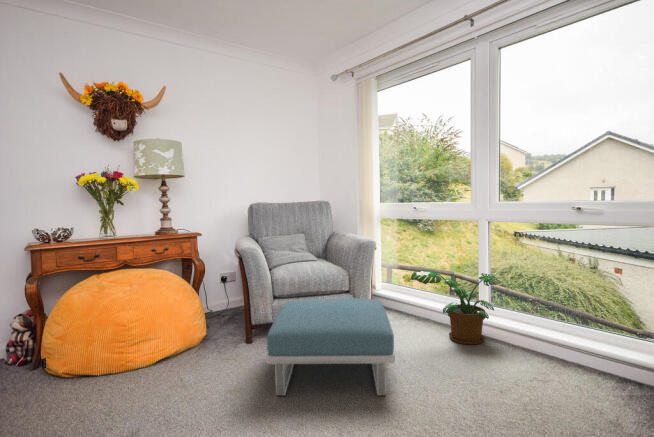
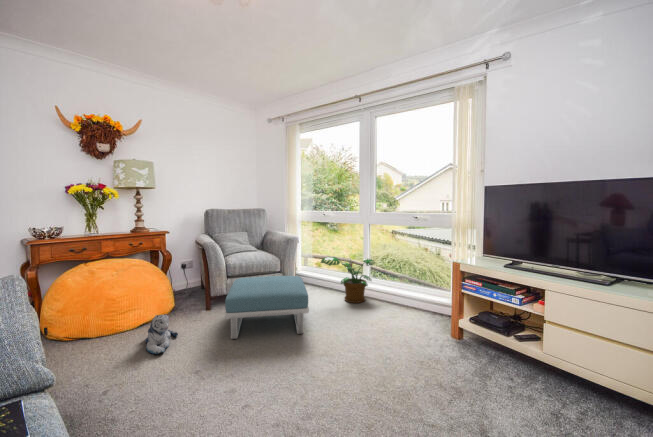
plush toy: none [159,352,205,413] -> present [145,314,178,354]

